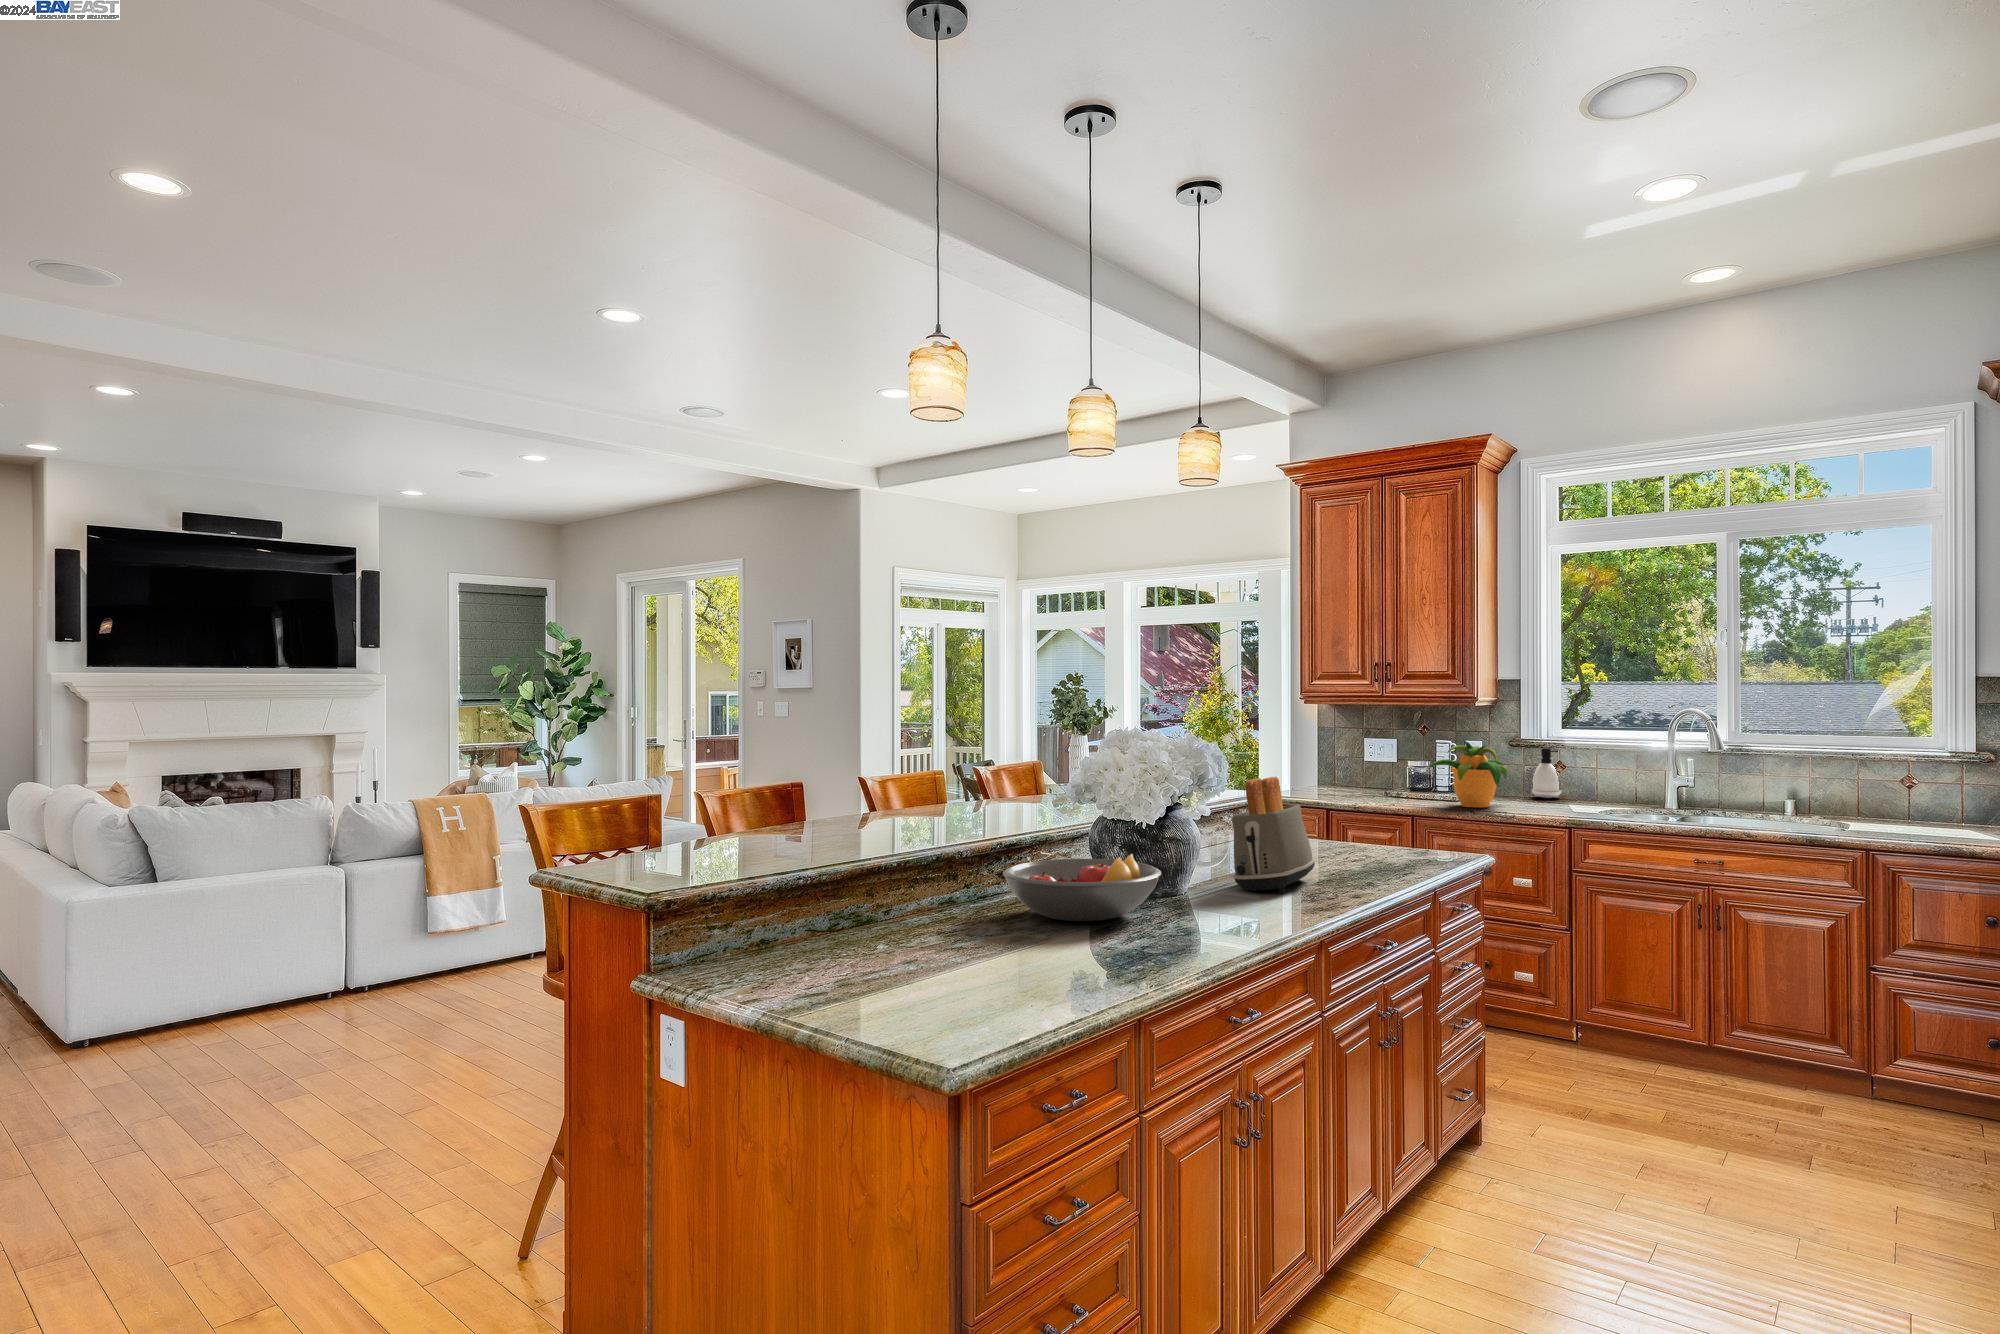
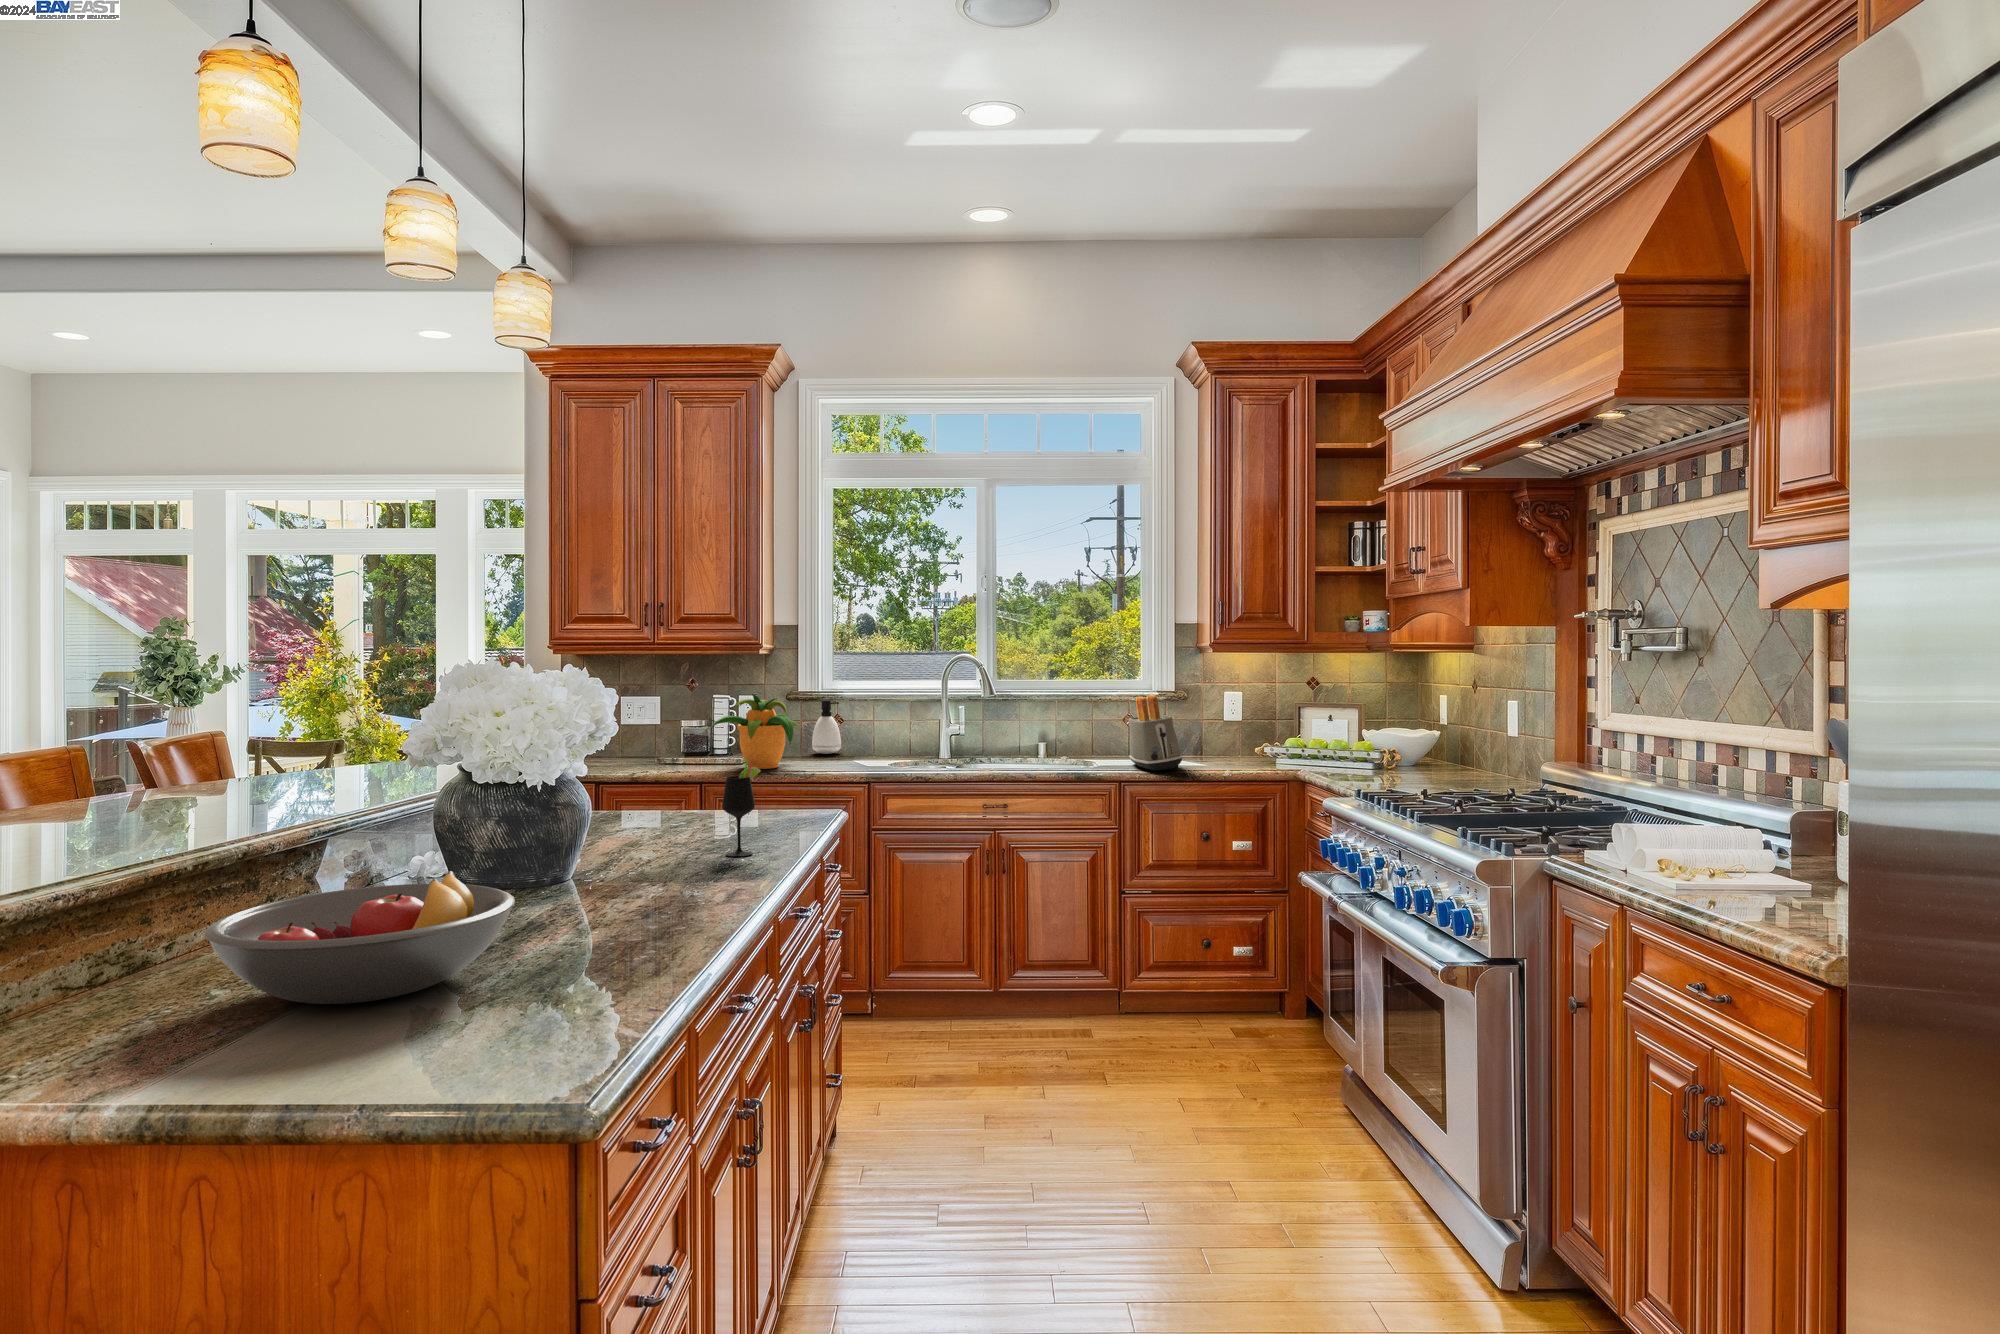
toaster: present [1232,776,1315,893] -> present [1128,695,1182,771]
wine glass: none [1358,797,1388,872] -> present [722,759,761,856]

